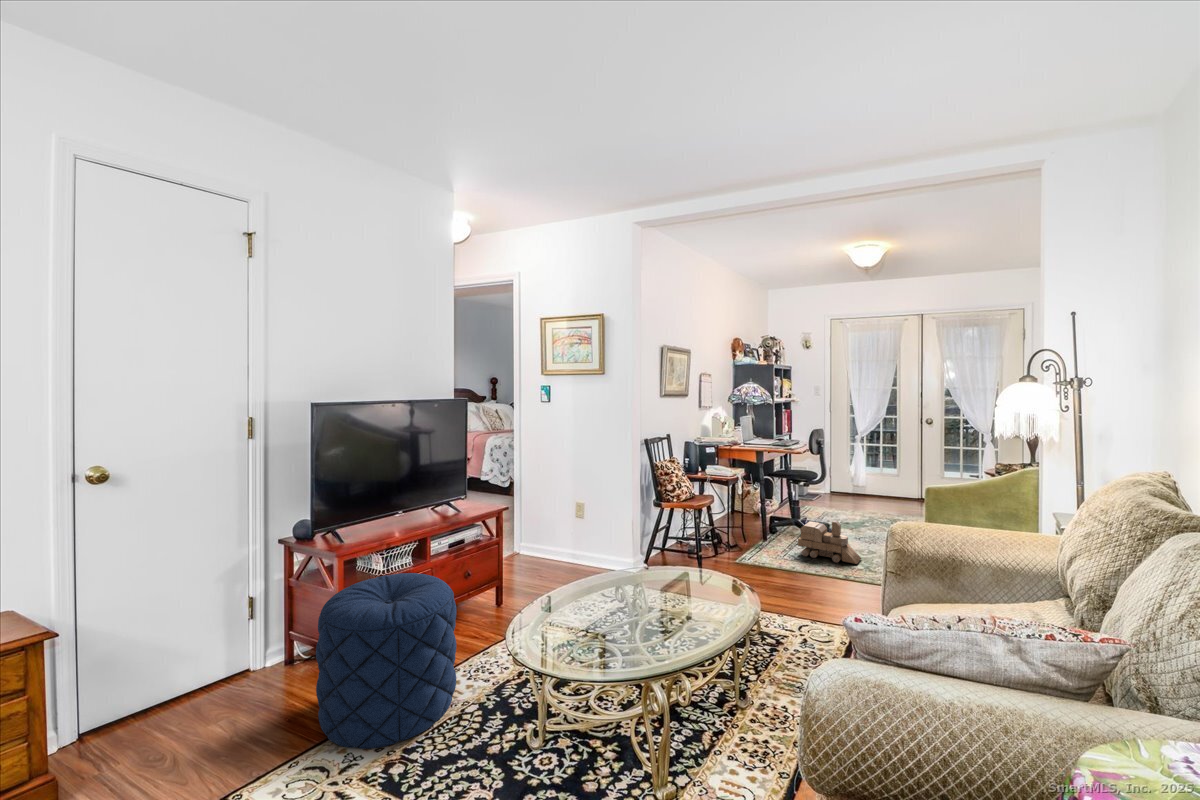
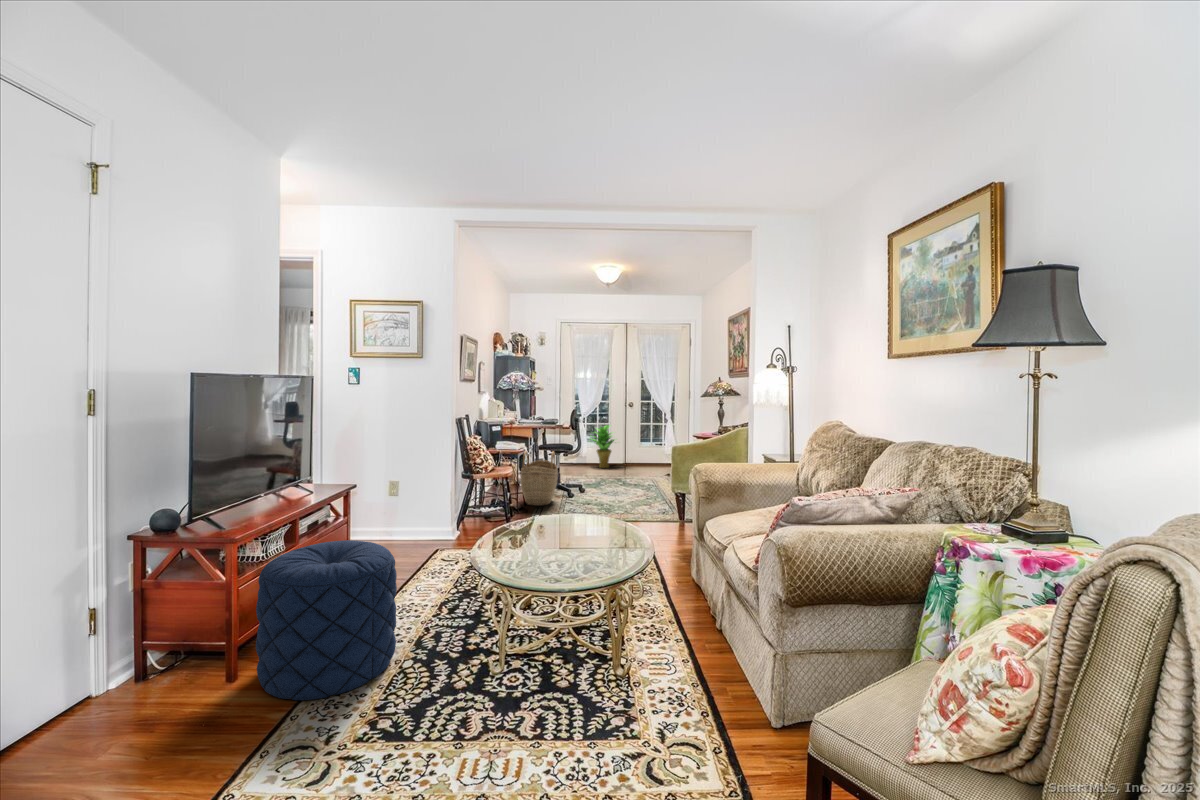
potted plant: none [861,444,909,501] -> present [593,425,614,468]
woven basket: none [737,476,786,545] -> present [520,451,558,506]
toy train: present [798,520,861,564] -> none [573,478,616,509]

